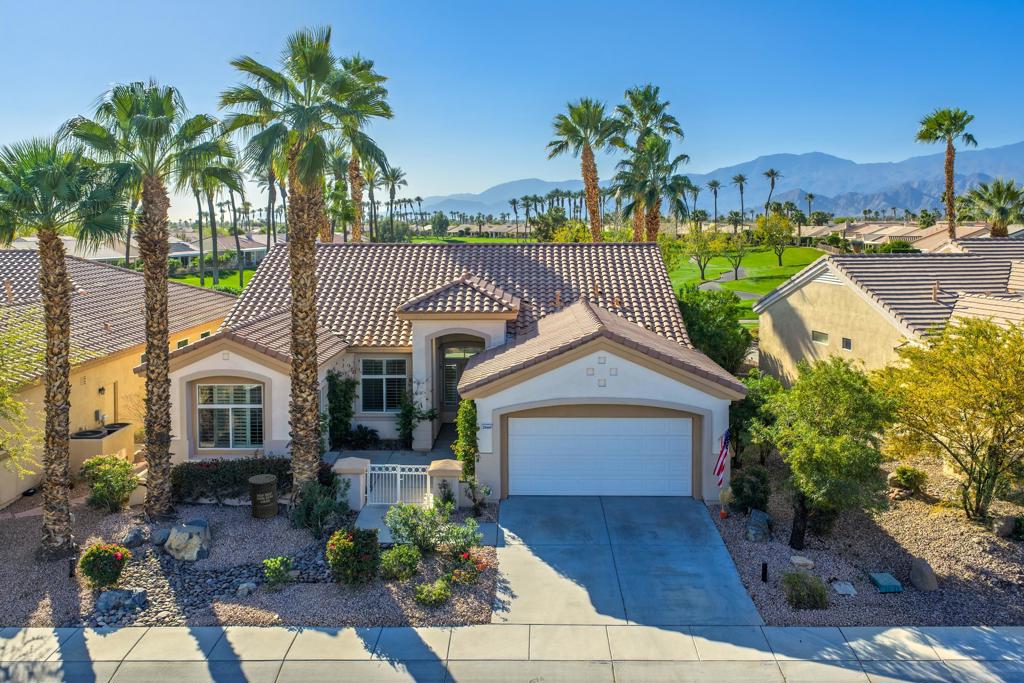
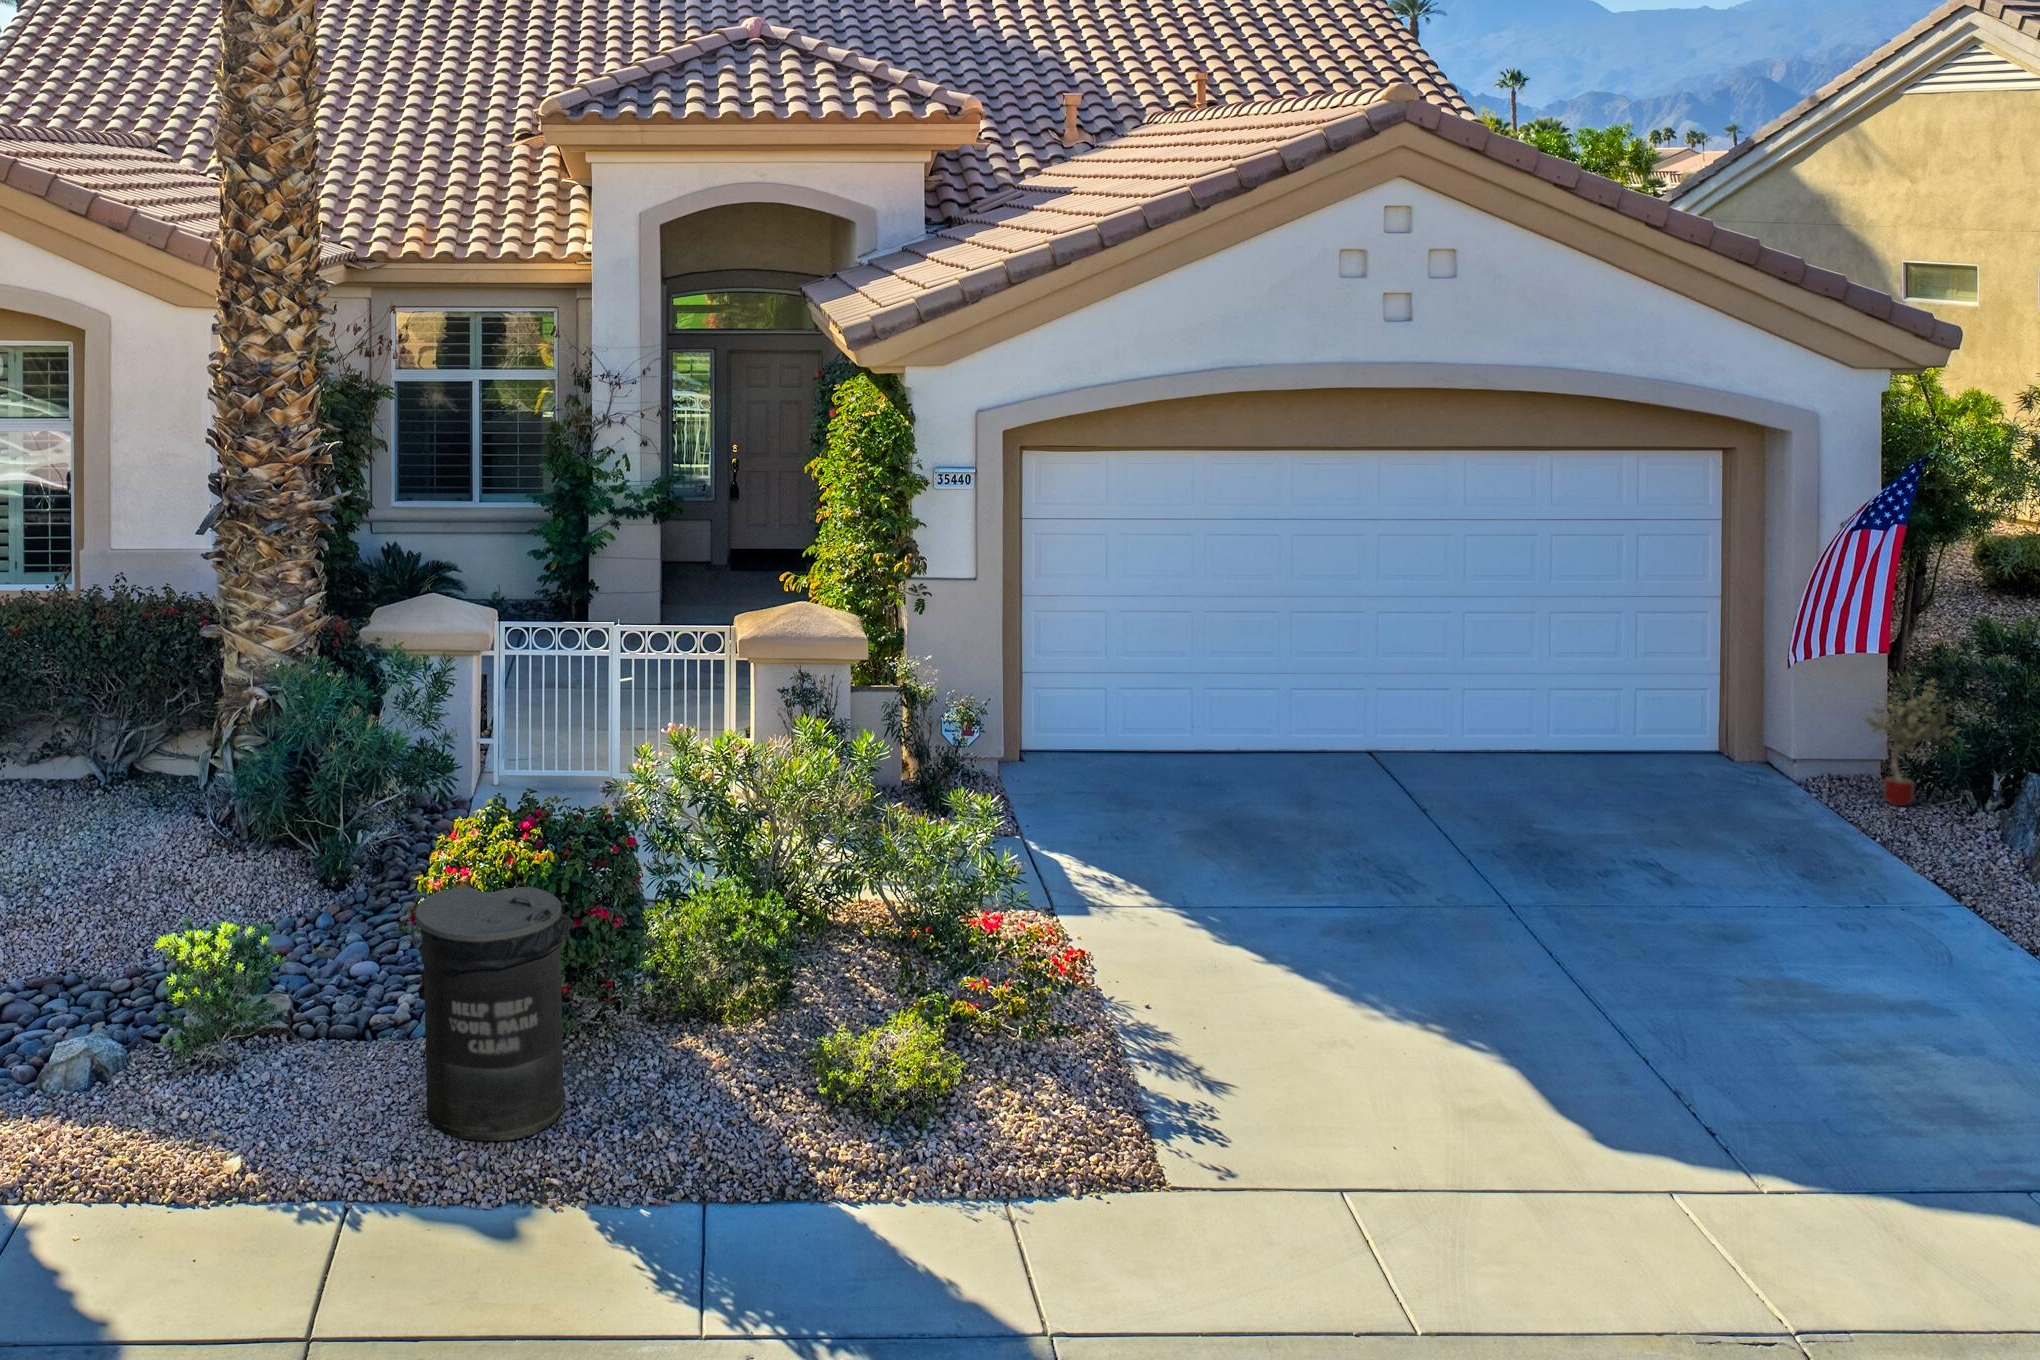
trash can: present [248,474,278,518] -> present [415,886,574,1141]

